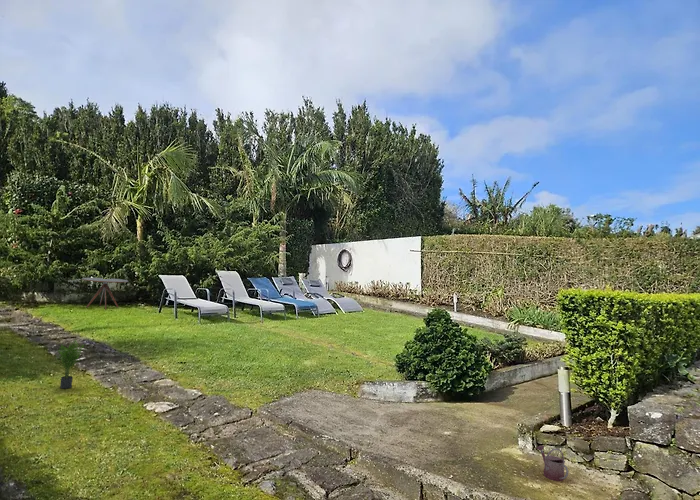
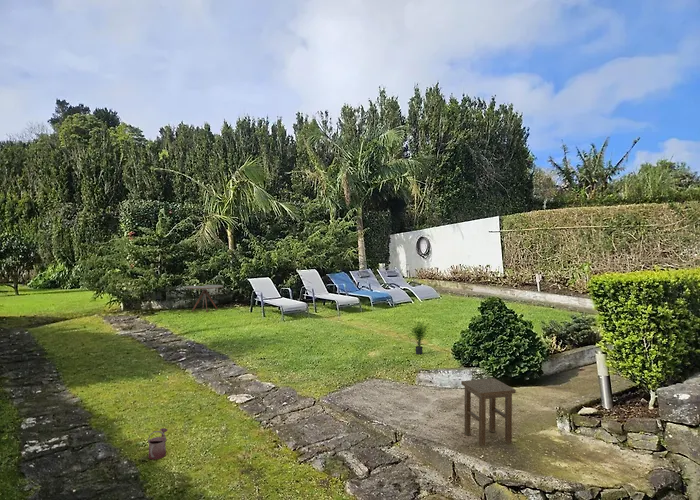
potted plant: present [59,341,83,388] -> present [412,322,426,354]
stool: none [428,391,488,466] -> present [461,378,516,447]
watering can: present [536,446,569,481] -> present [148,428,167,459]

